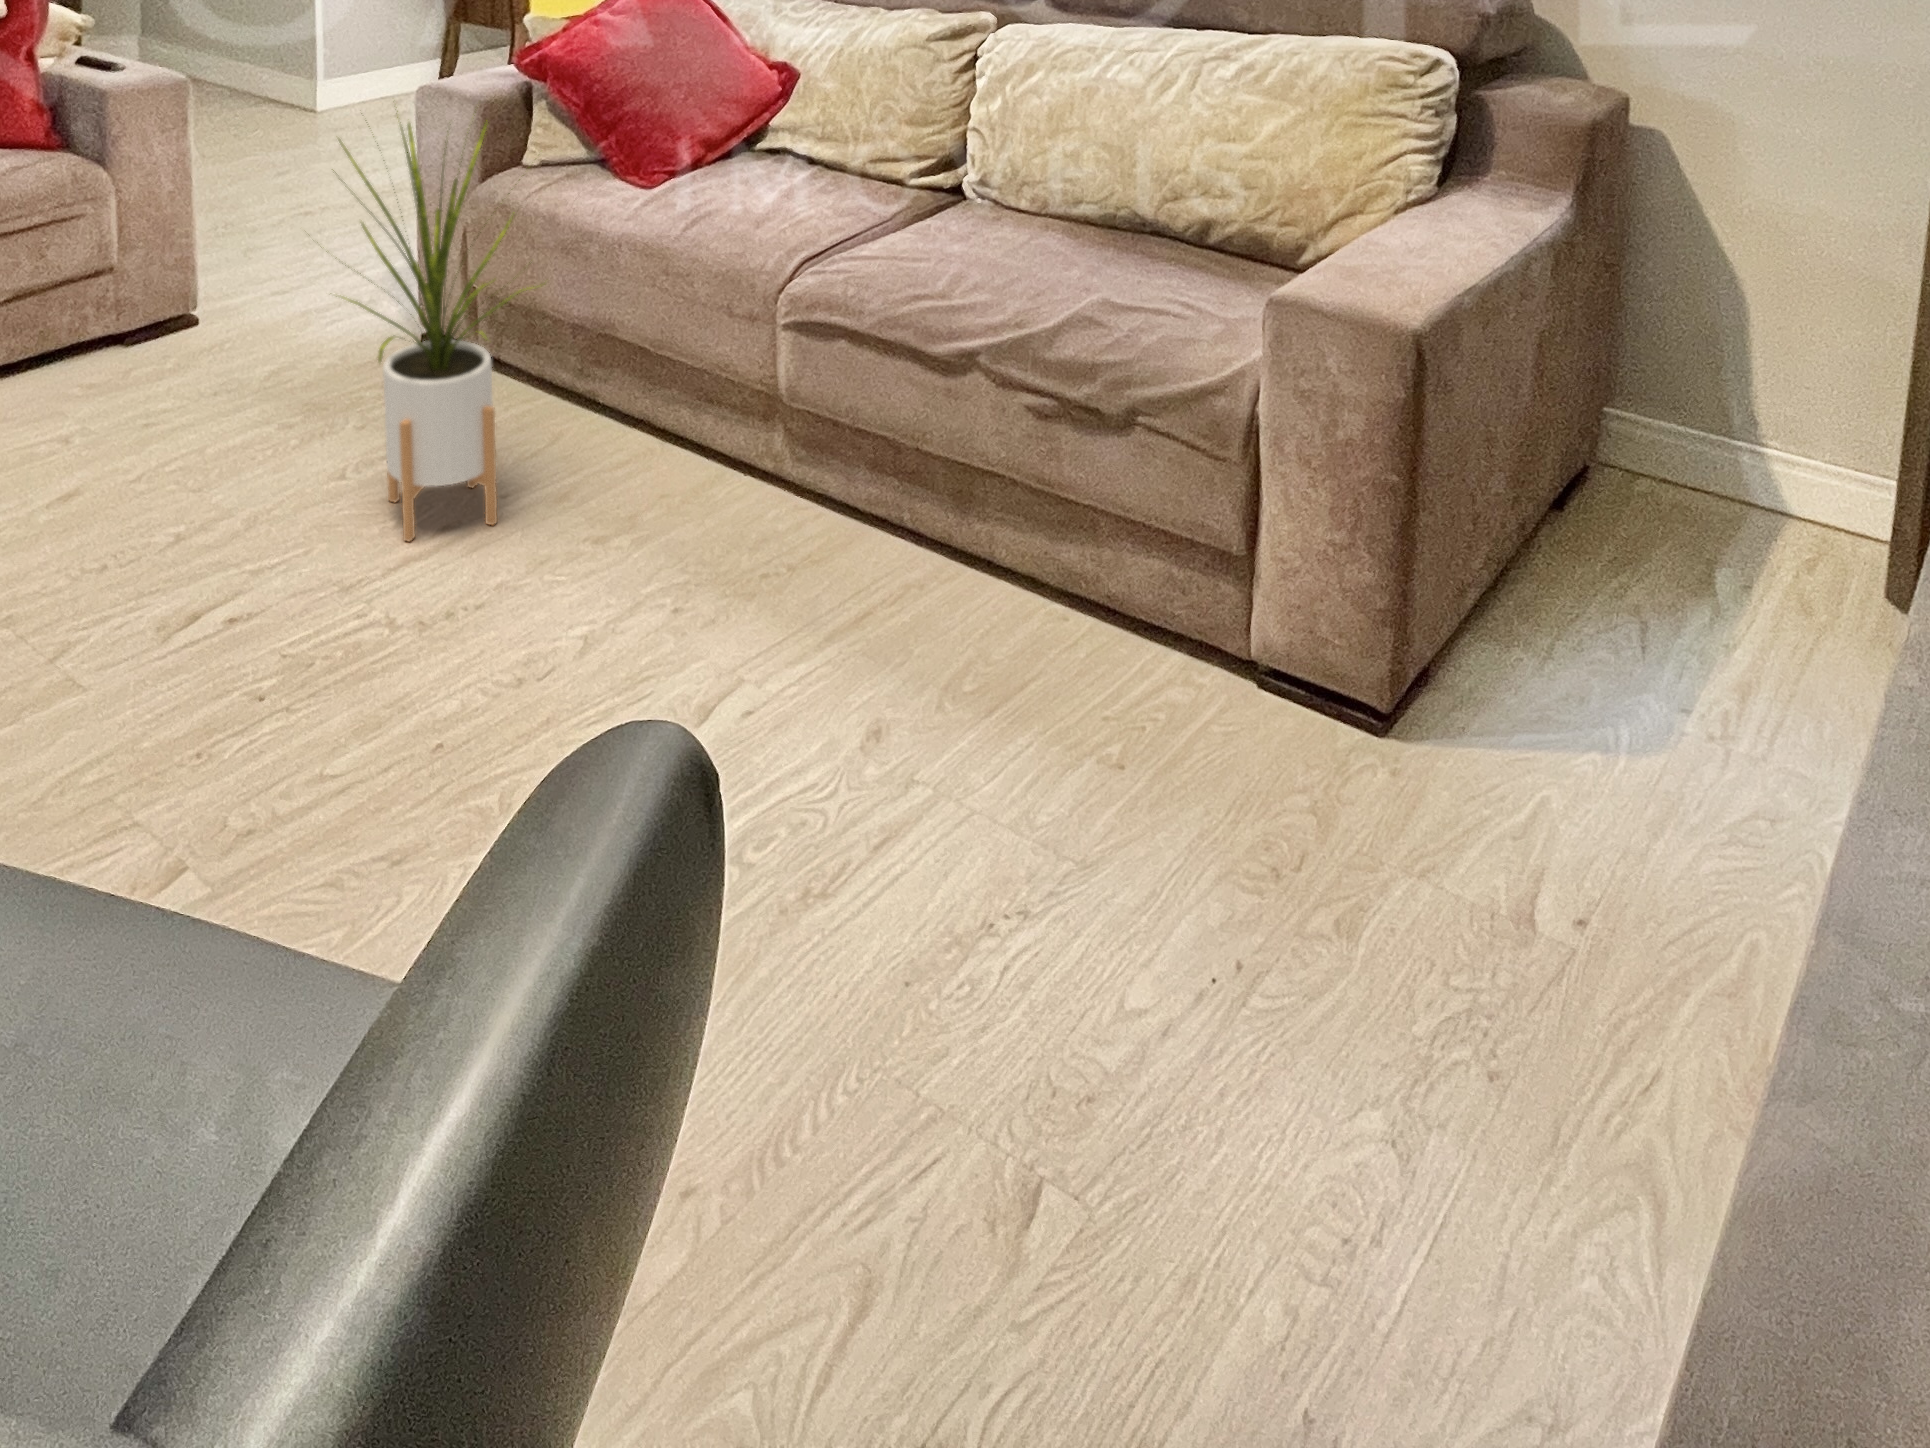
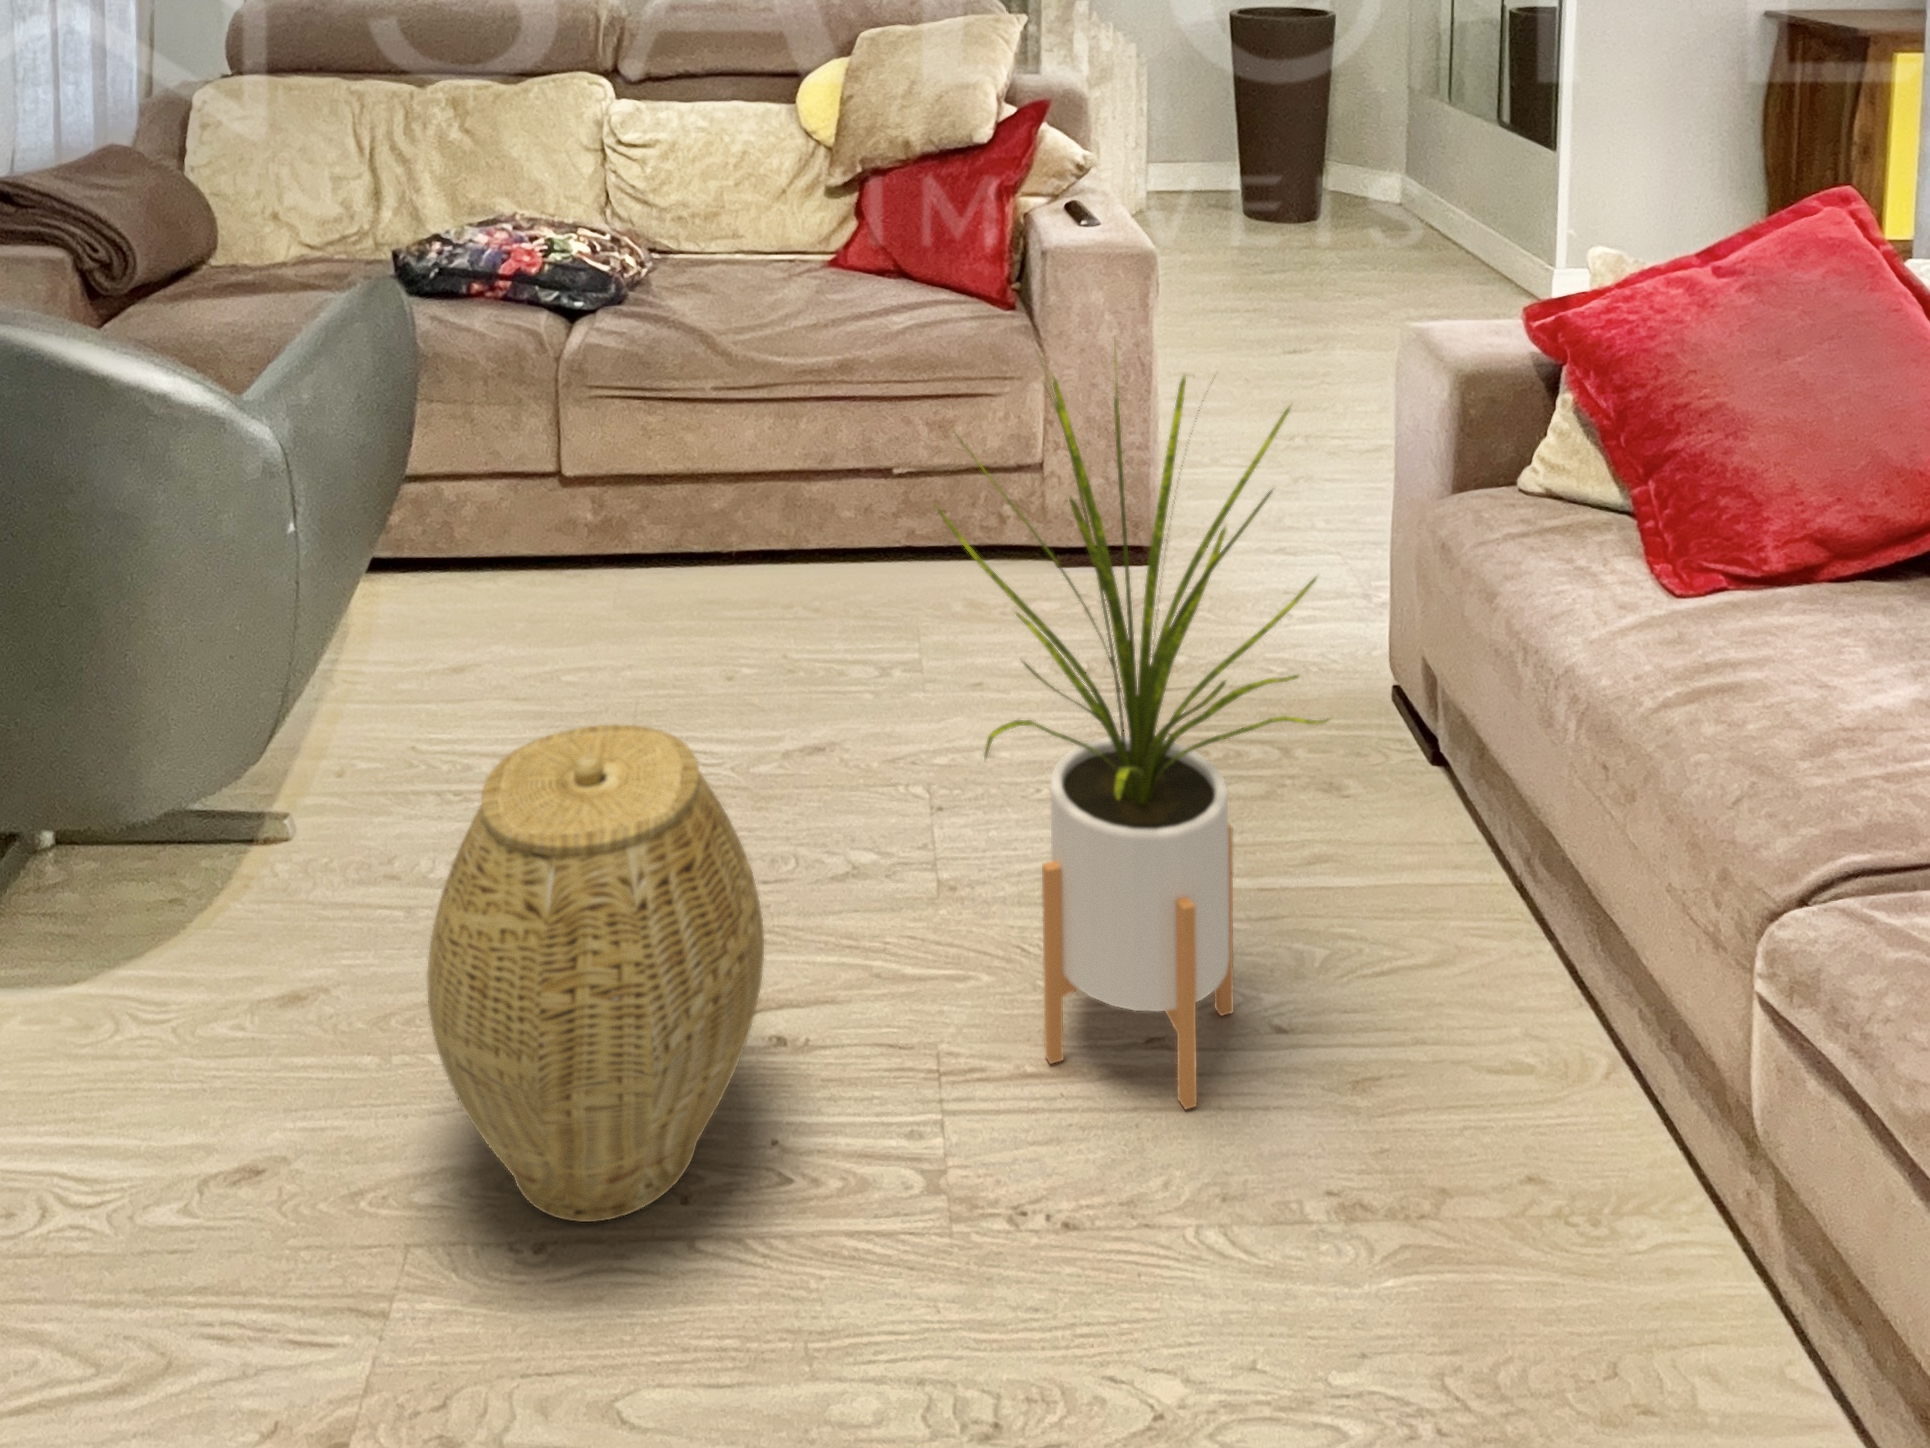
woven basket: none [73,410,309,725] -> present [427,725,764,1222]

